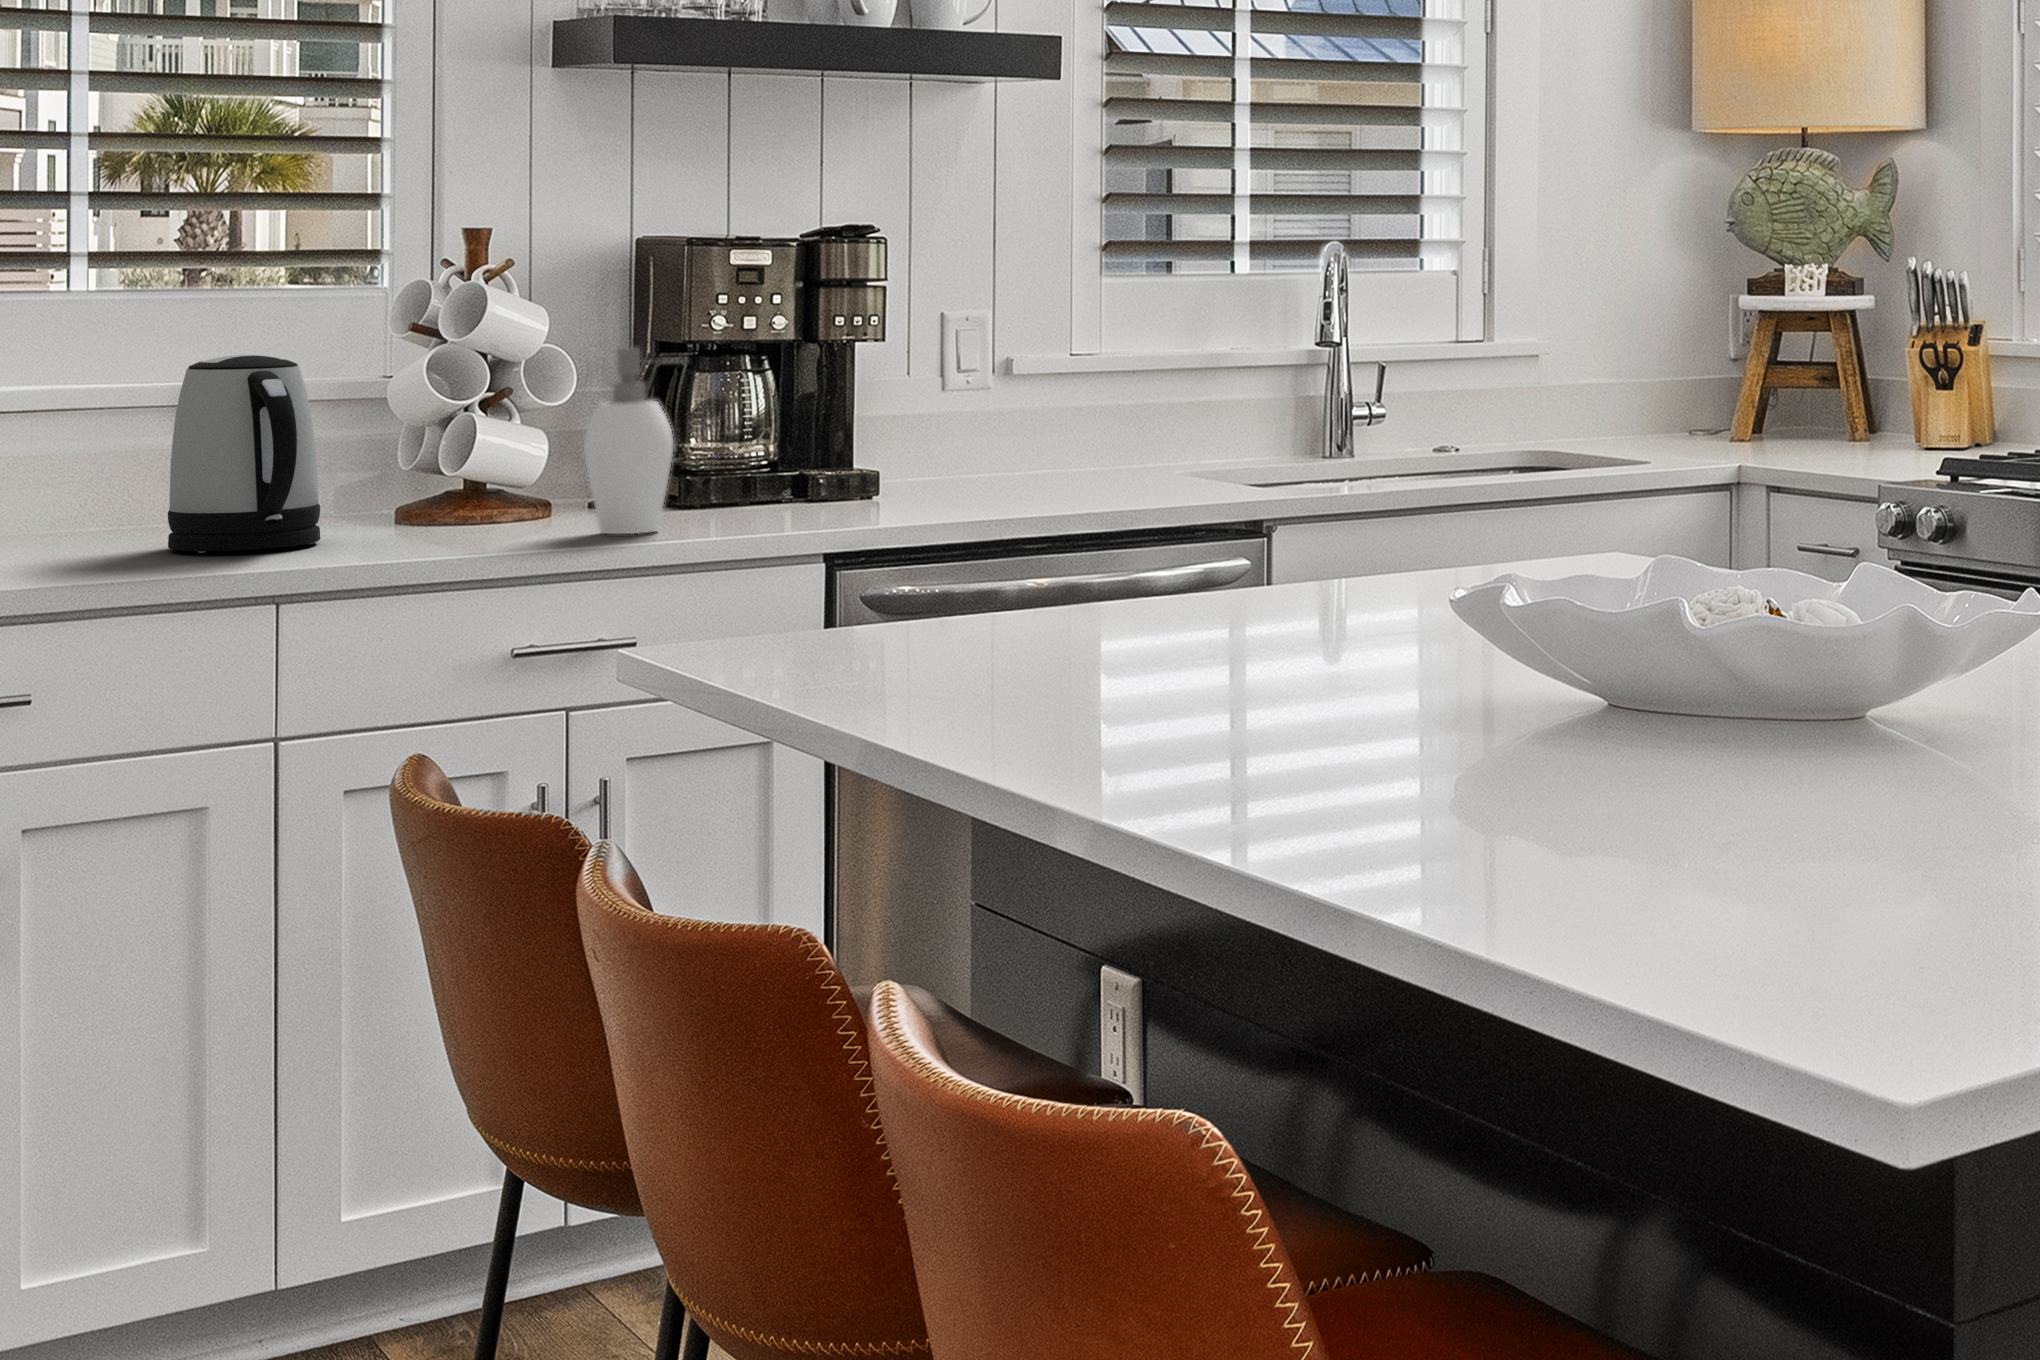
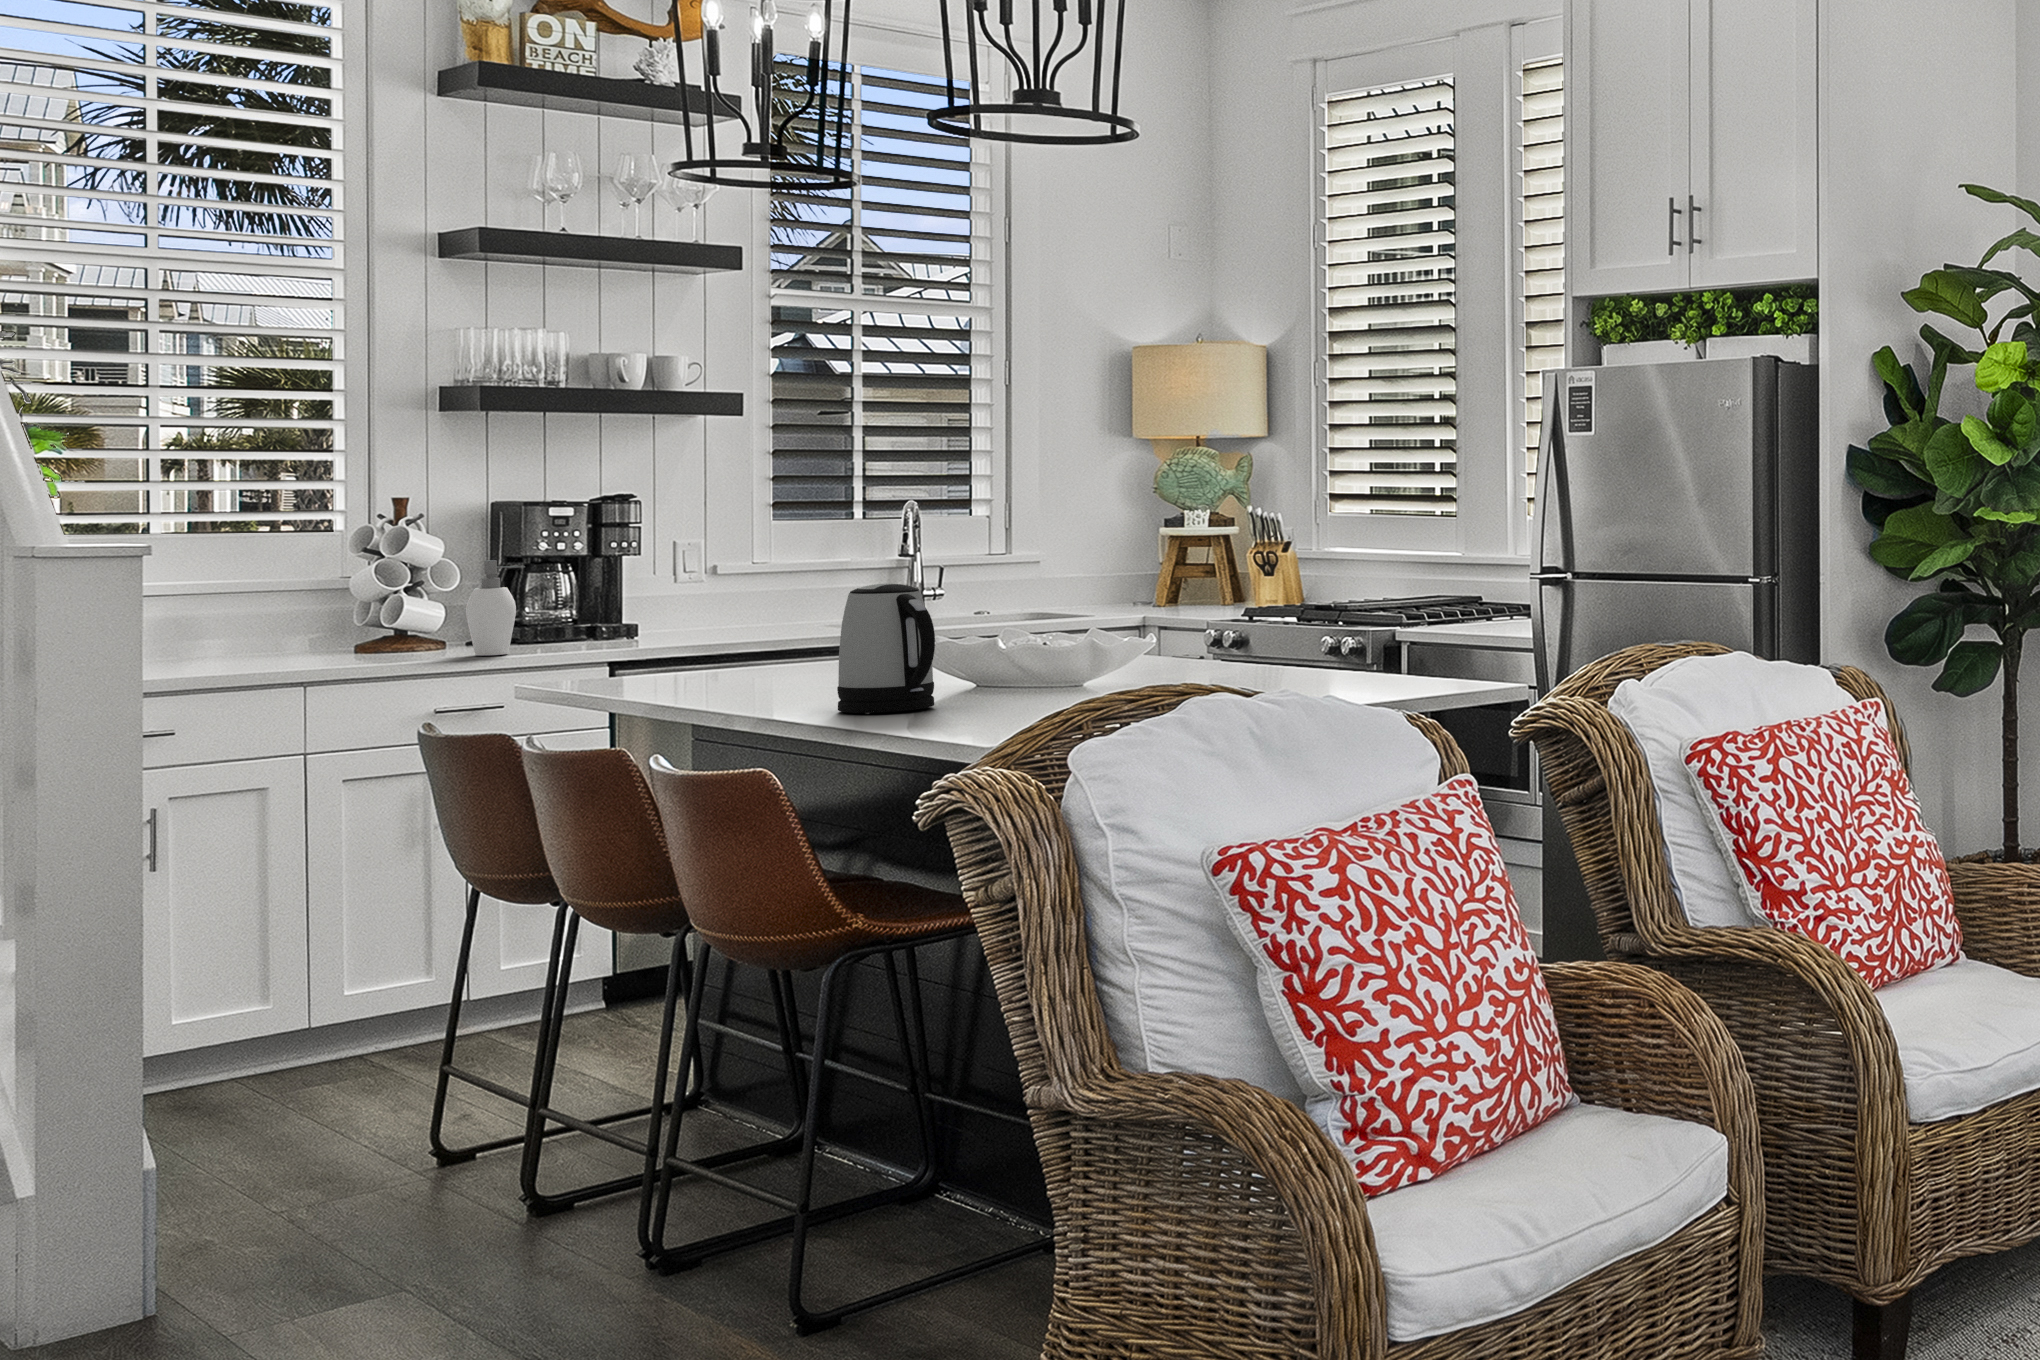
kettle: present [168,355,320,553] -> present [837,584,935,714]

